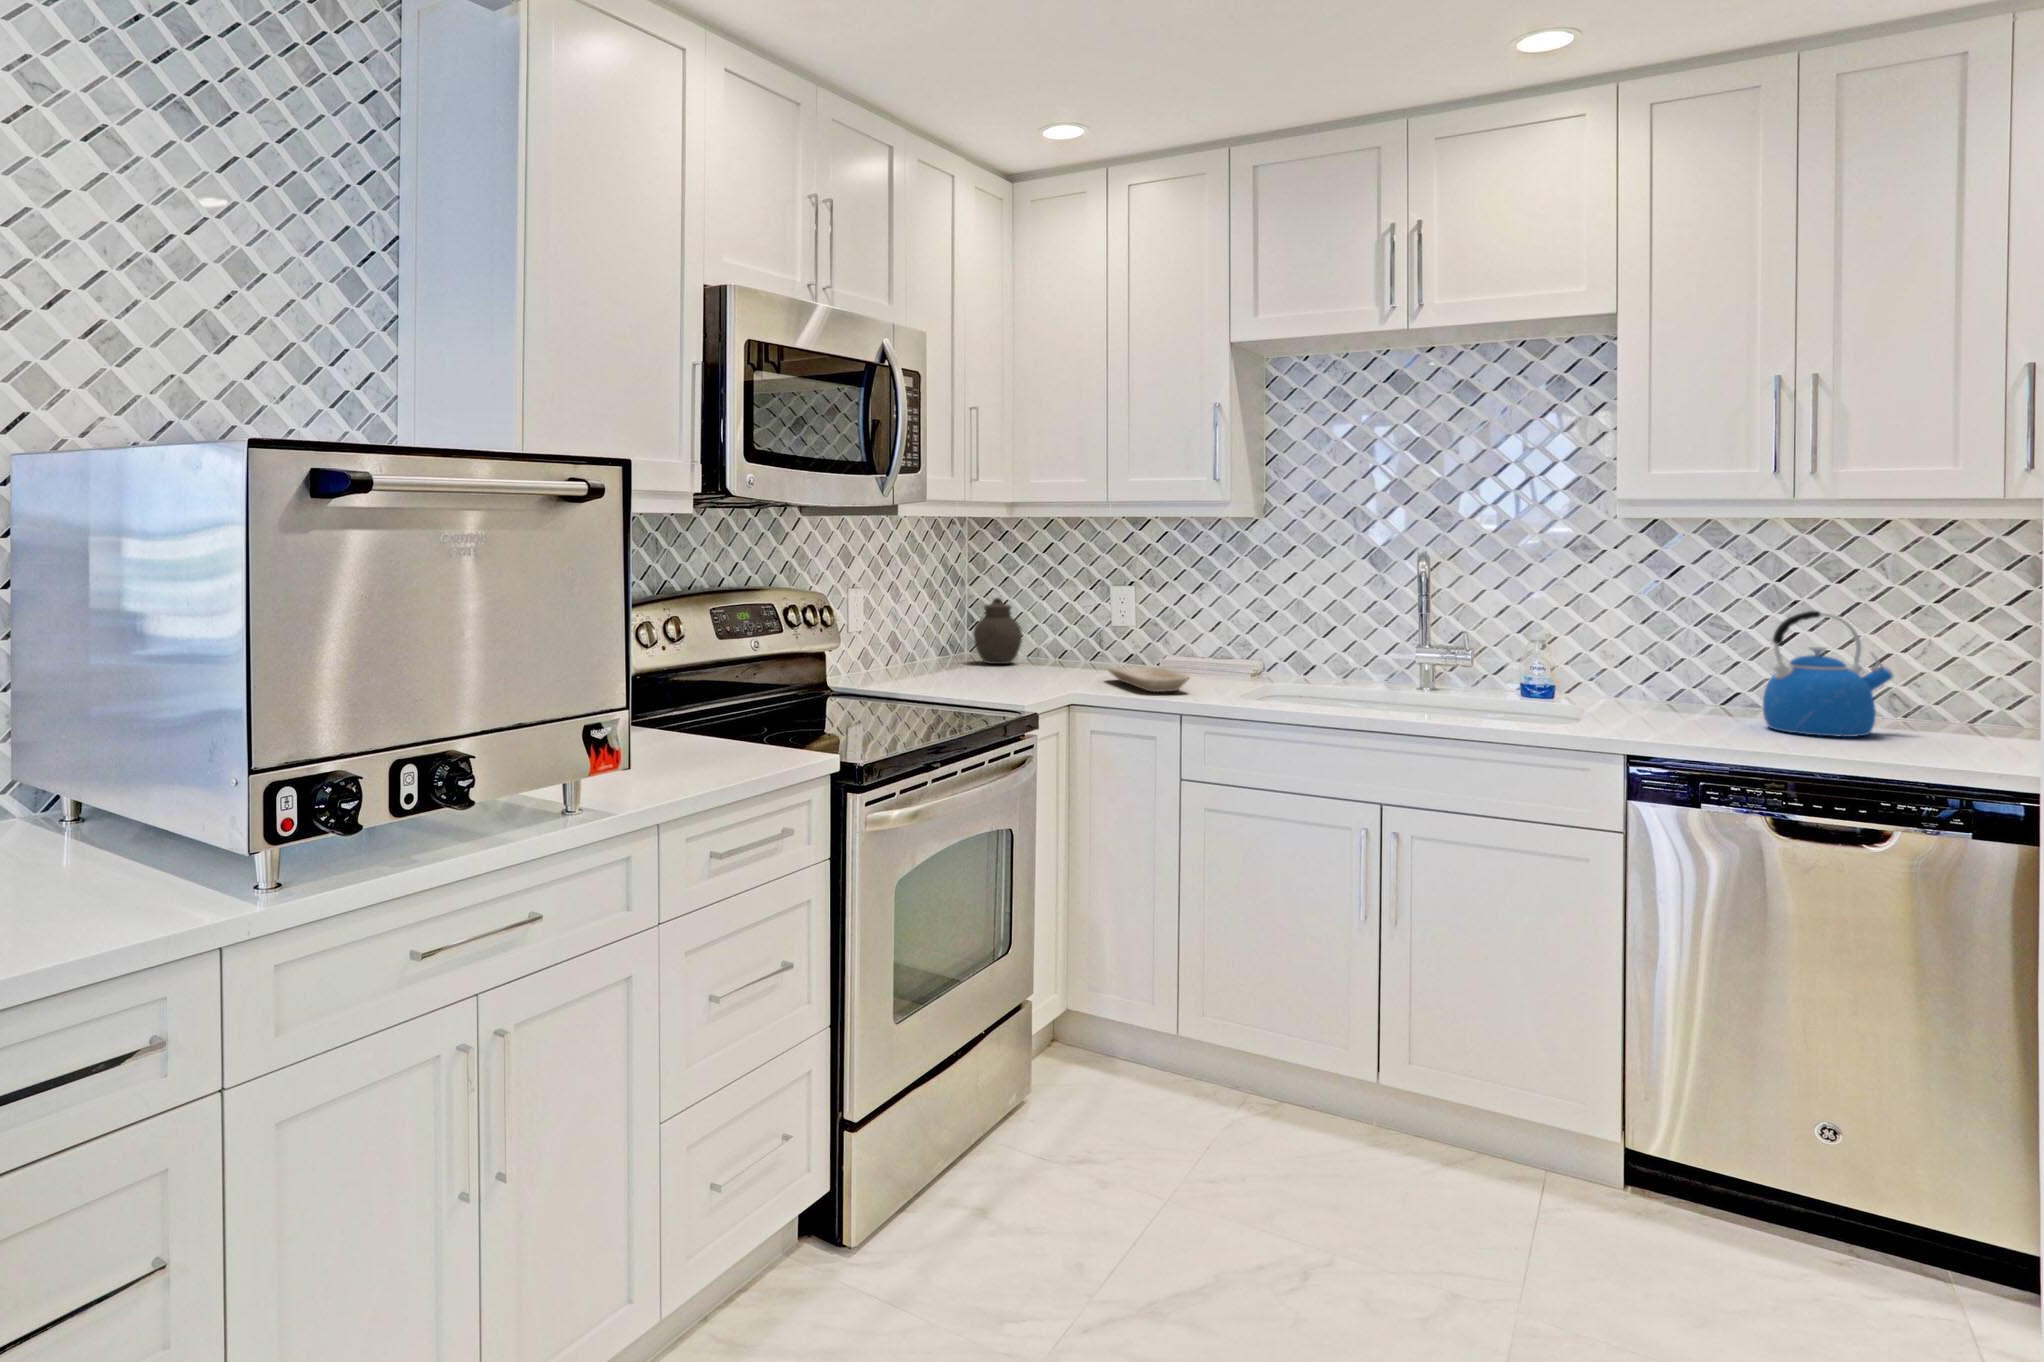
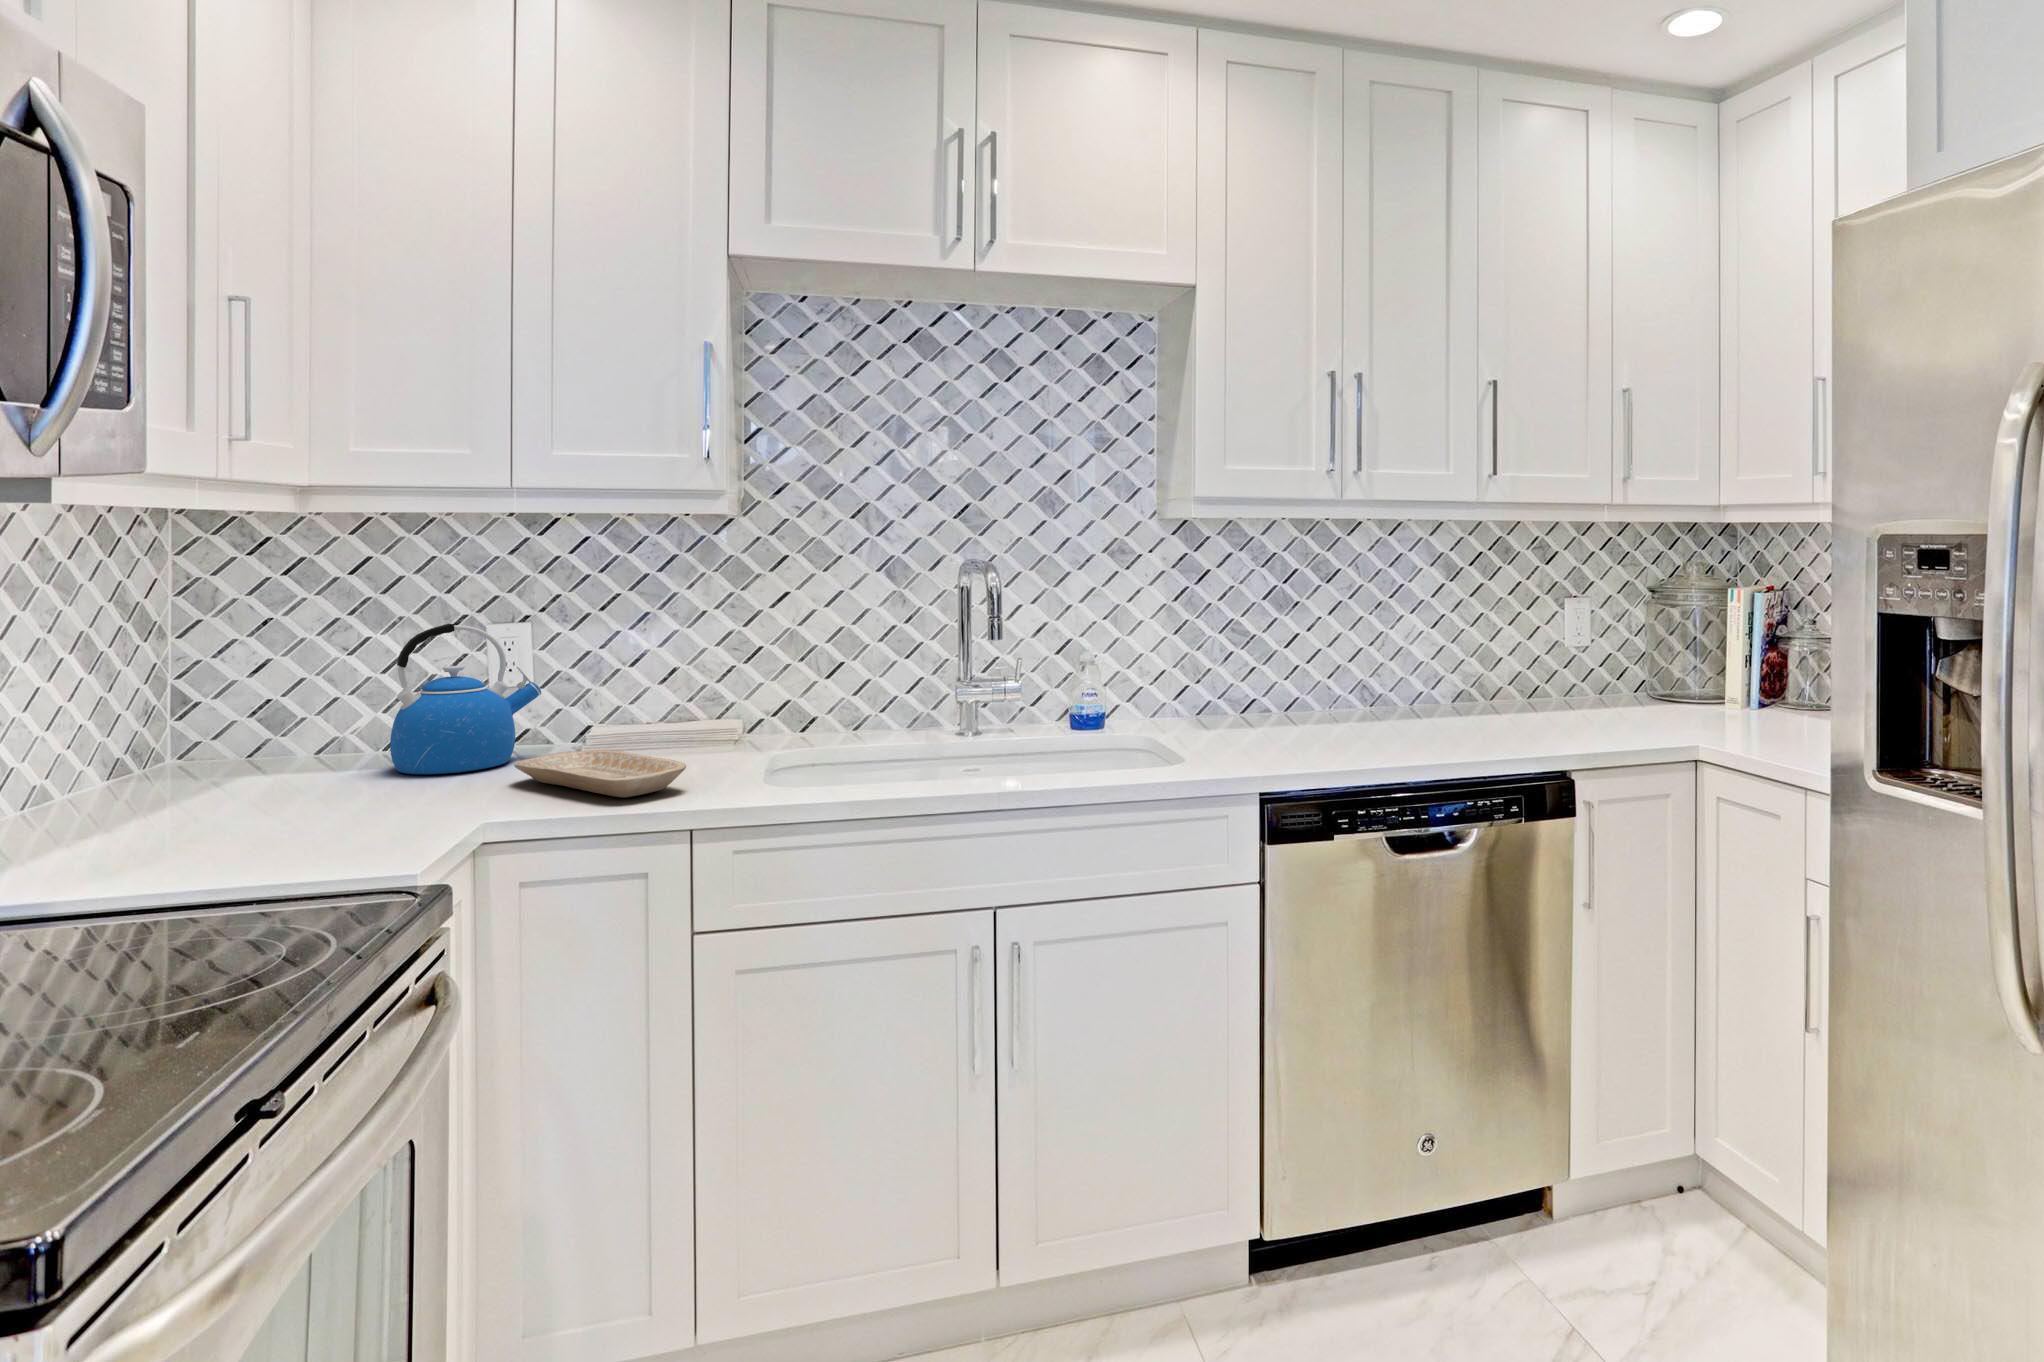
jar: present [973,598,1022,664] -> none [194,657,305,778]
kettle: present [1763,611,1893,737] -> present [390,623,541,774]

